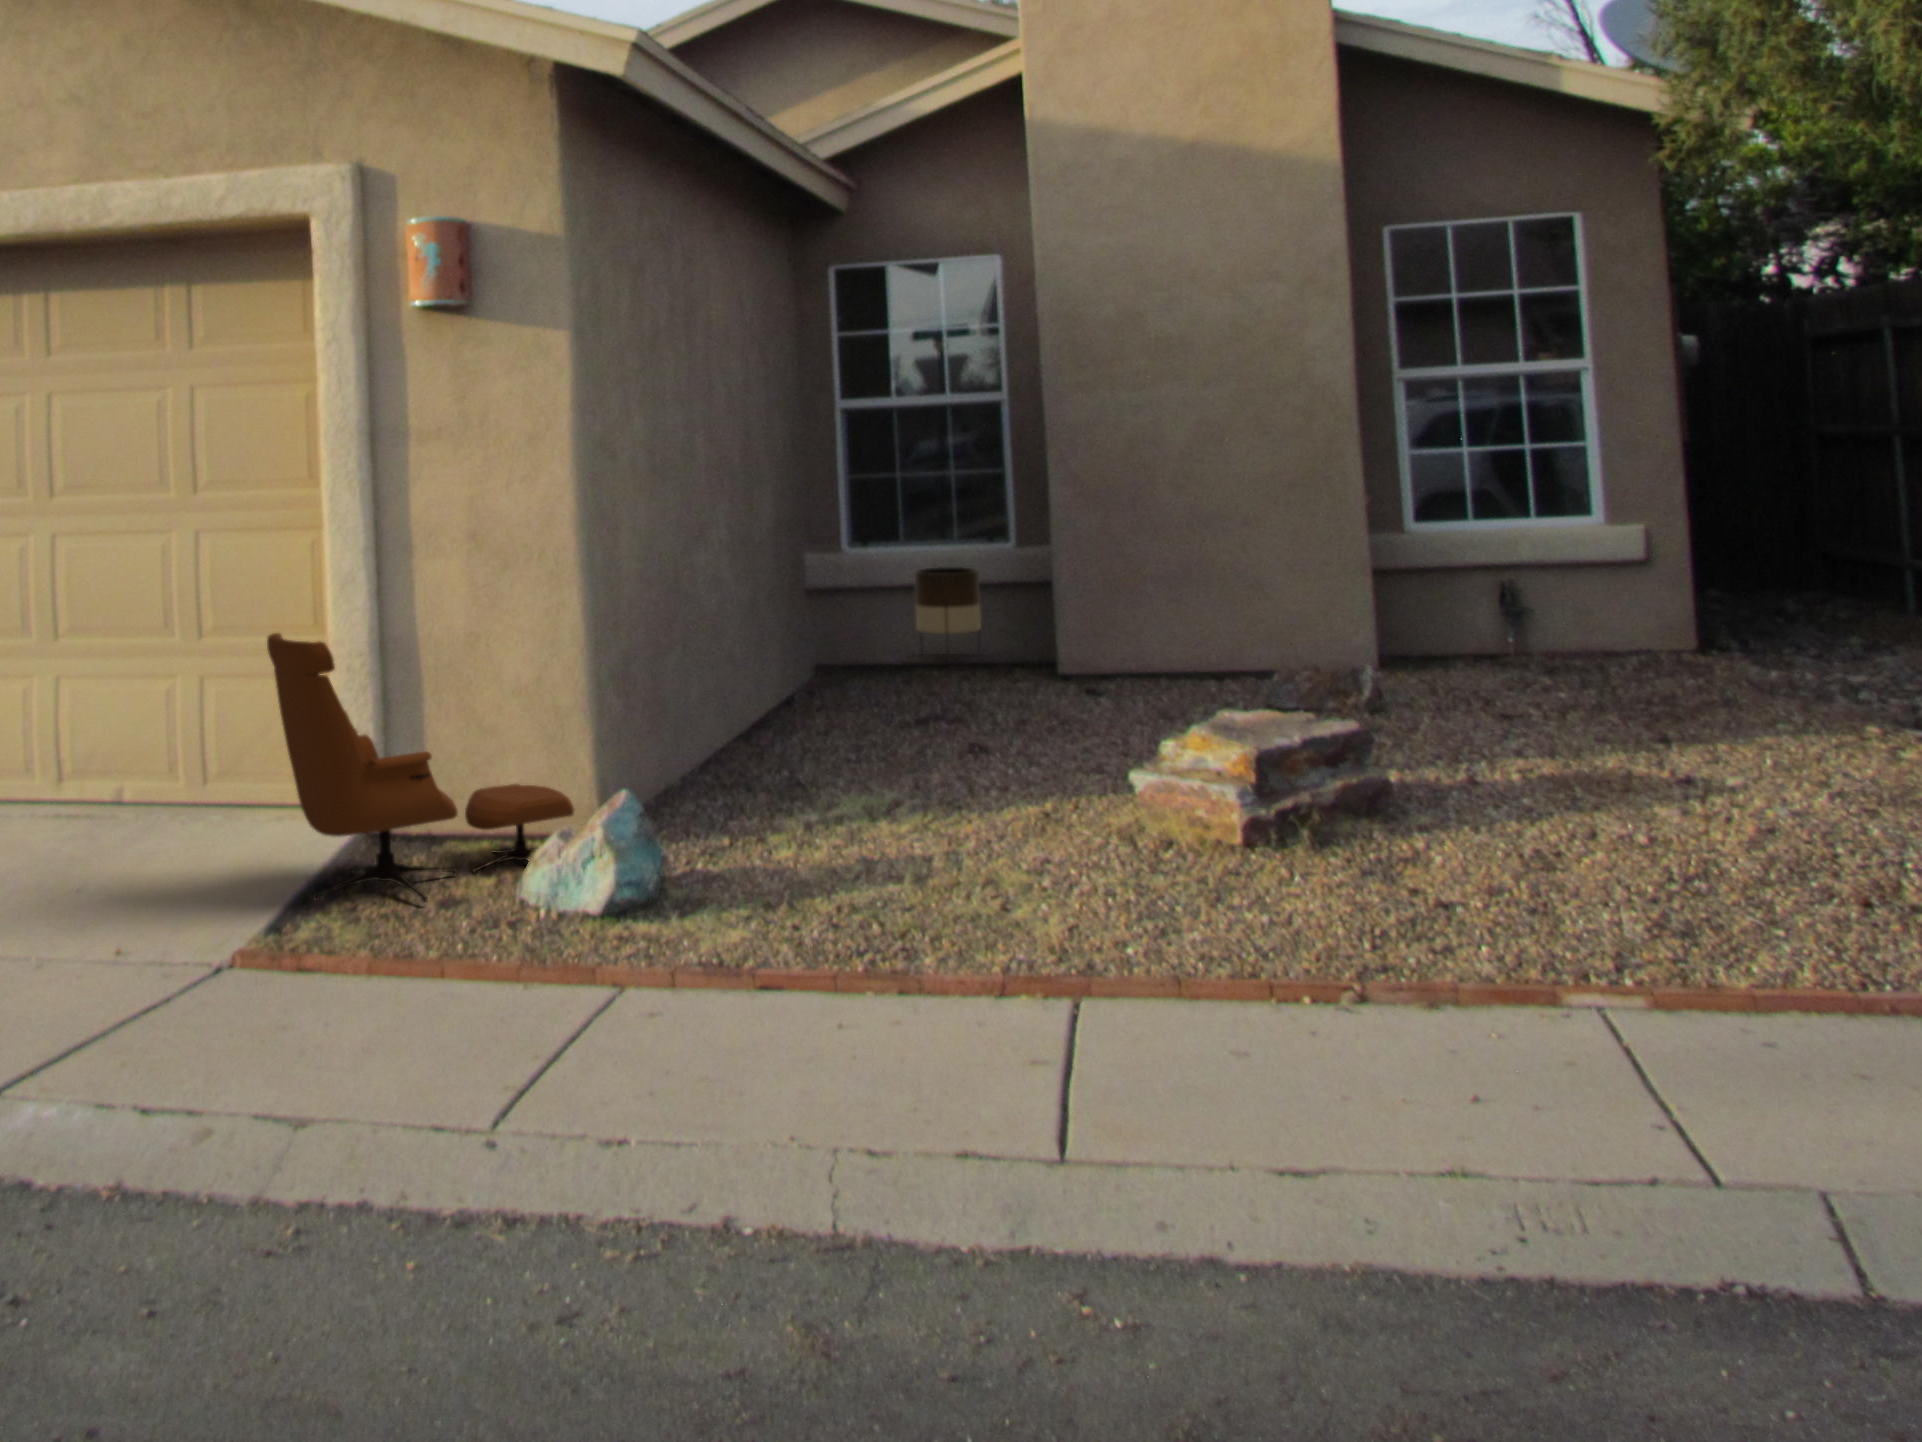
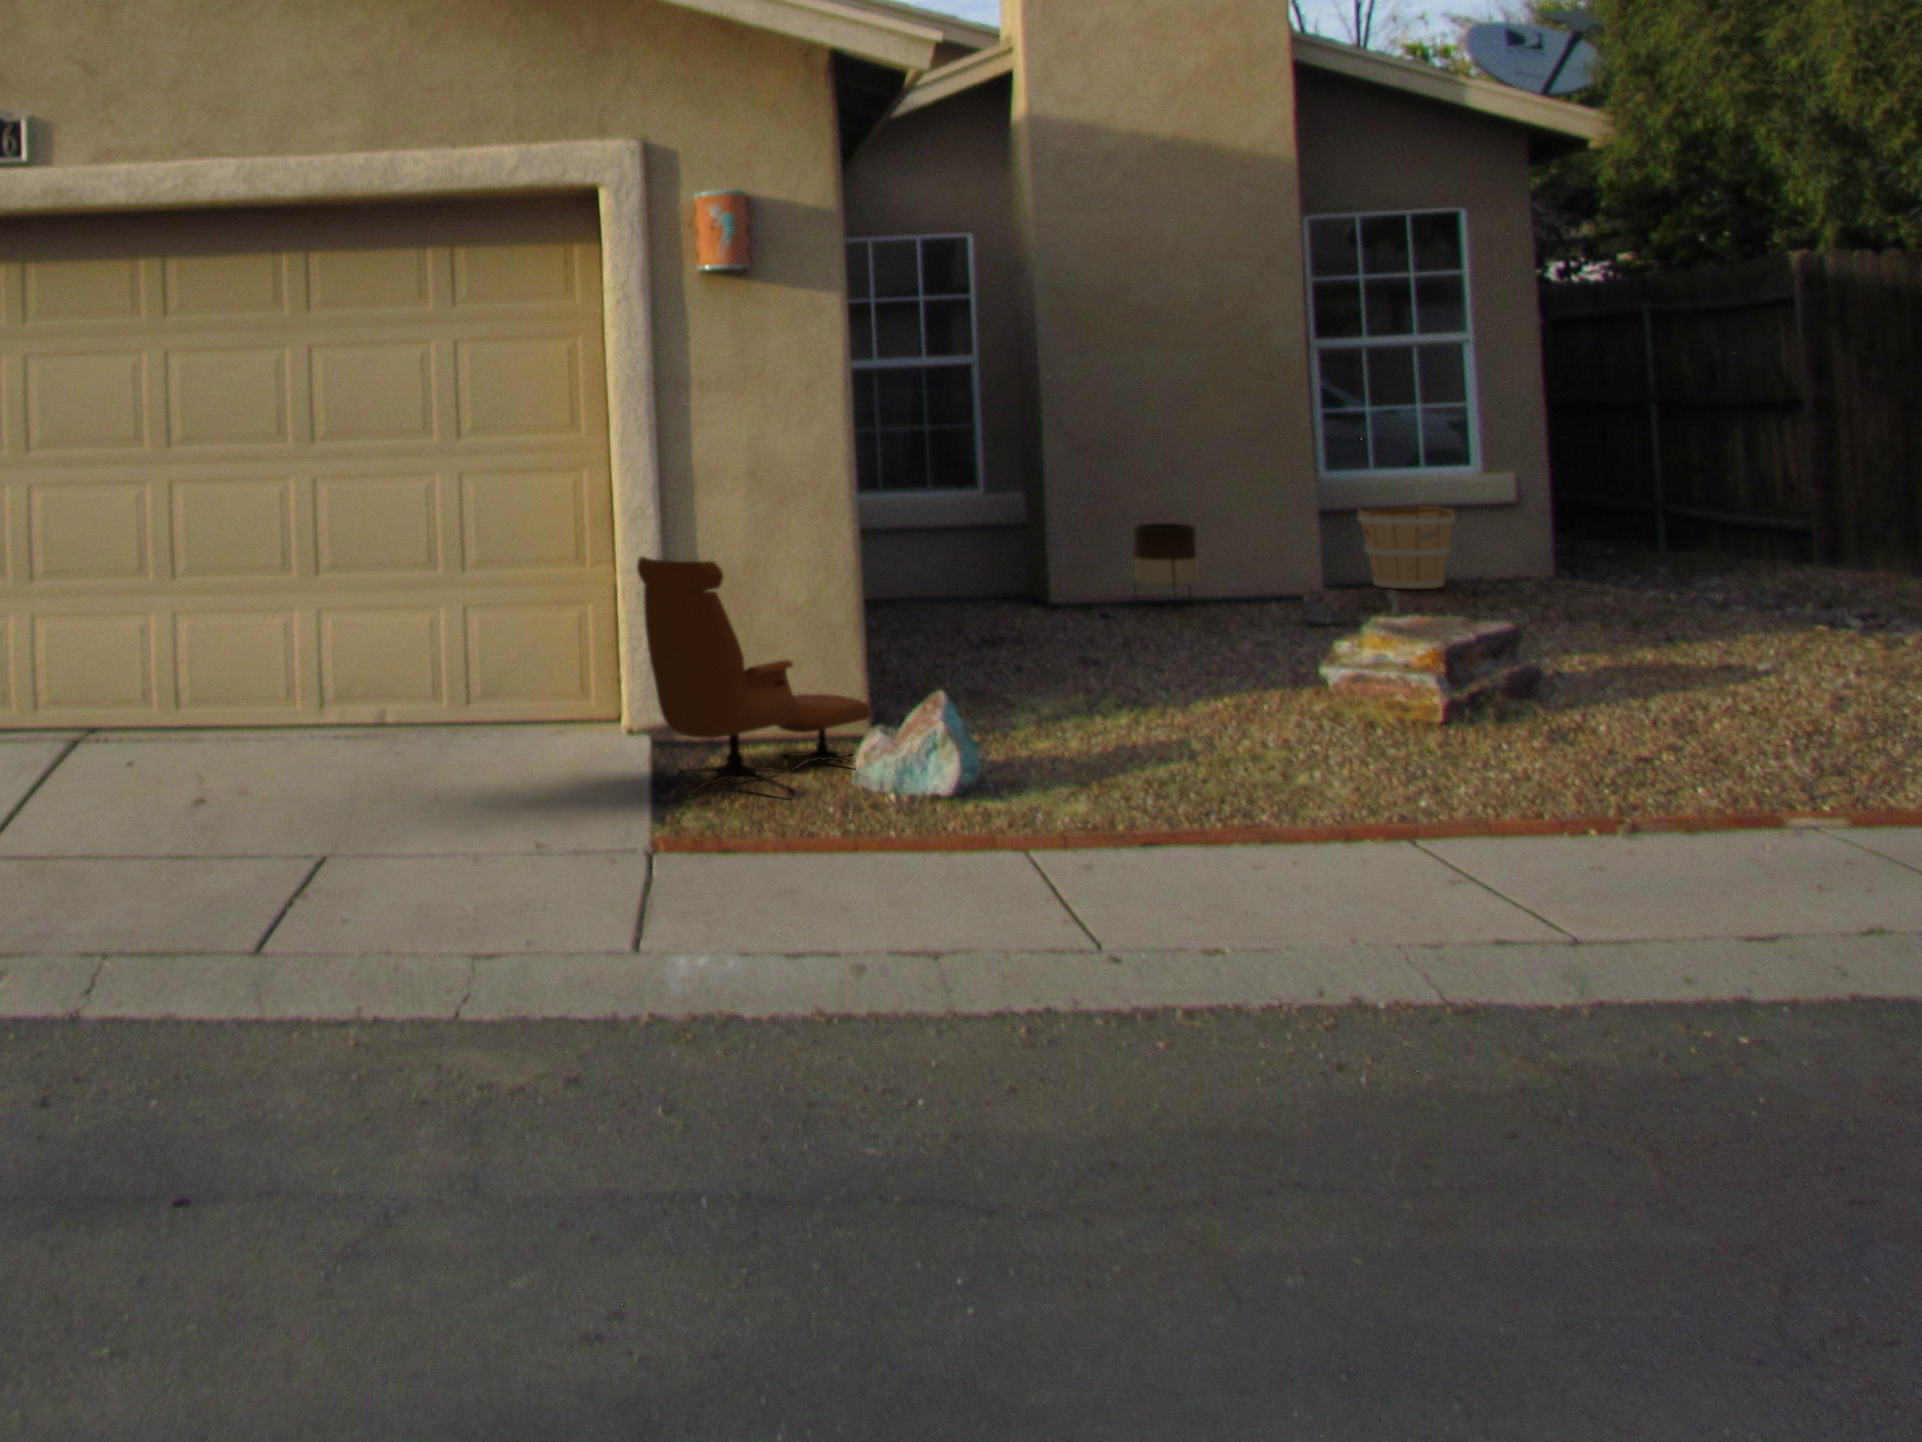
wooden bucket: none [1432,562,1548,661] -> present [1358,506,1455,589]
planter: present [914,567,981,641] -> present [1133,523,1198,588]

